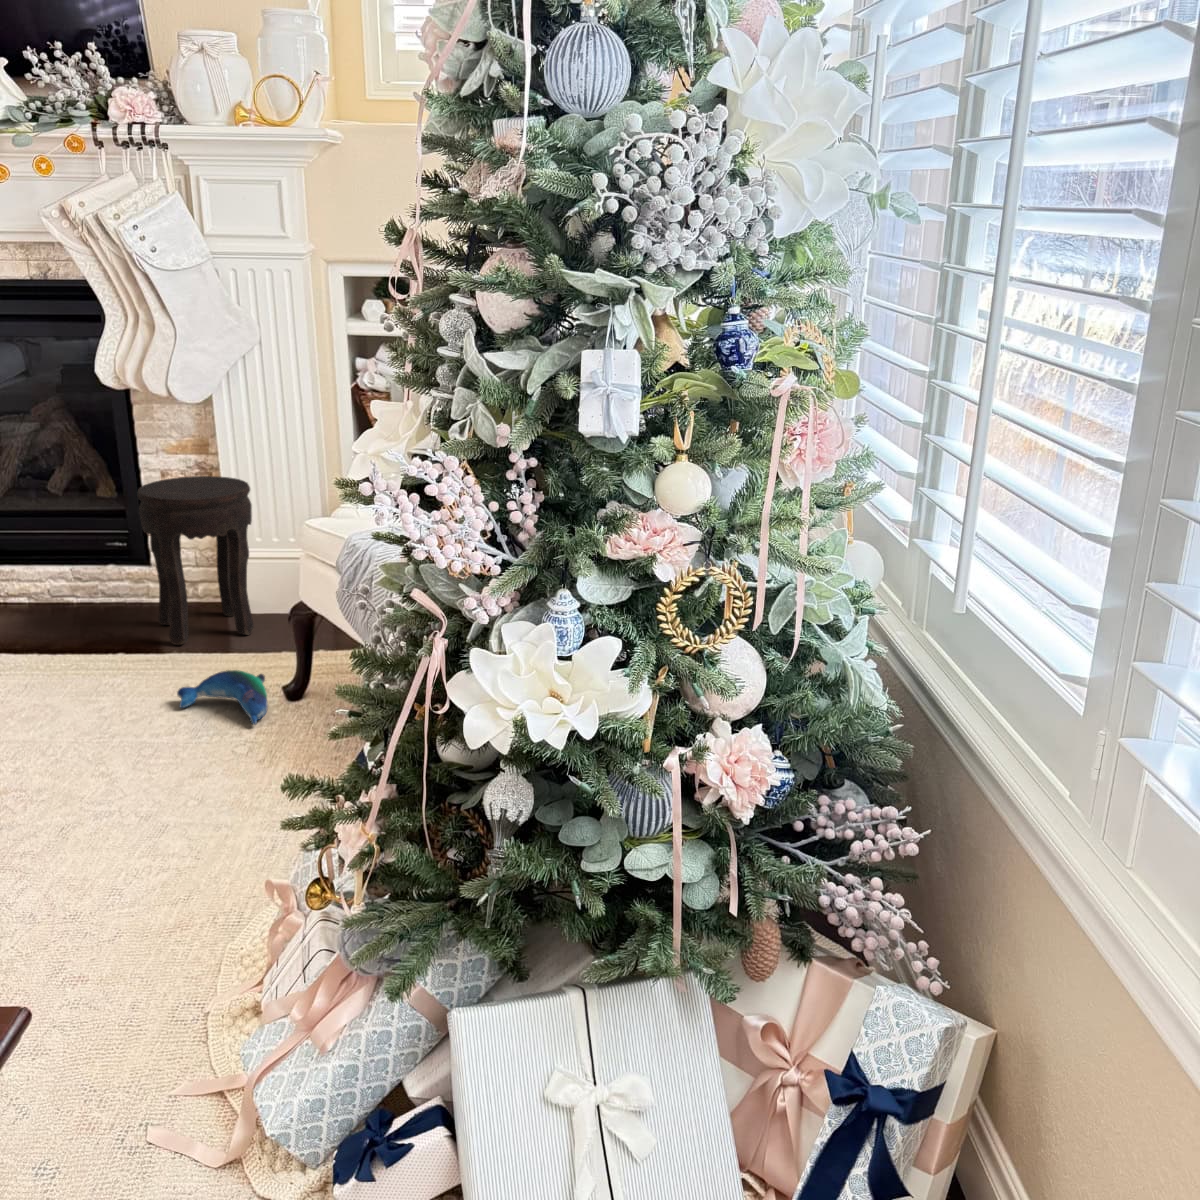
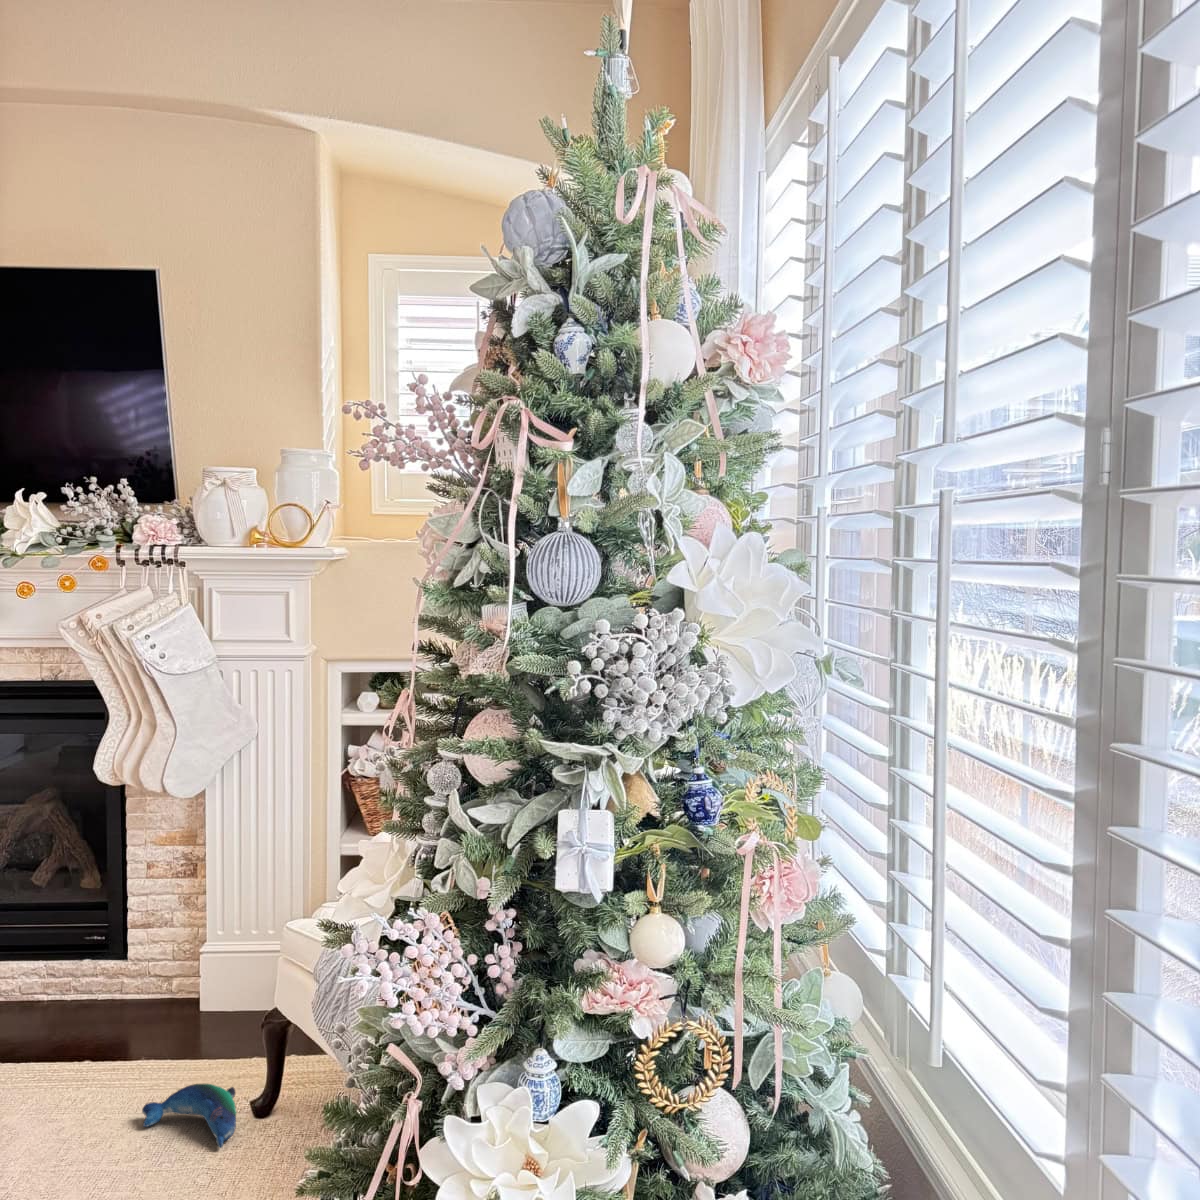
side table: present [137,476,254,645] -> none [122,871,235,1051]

